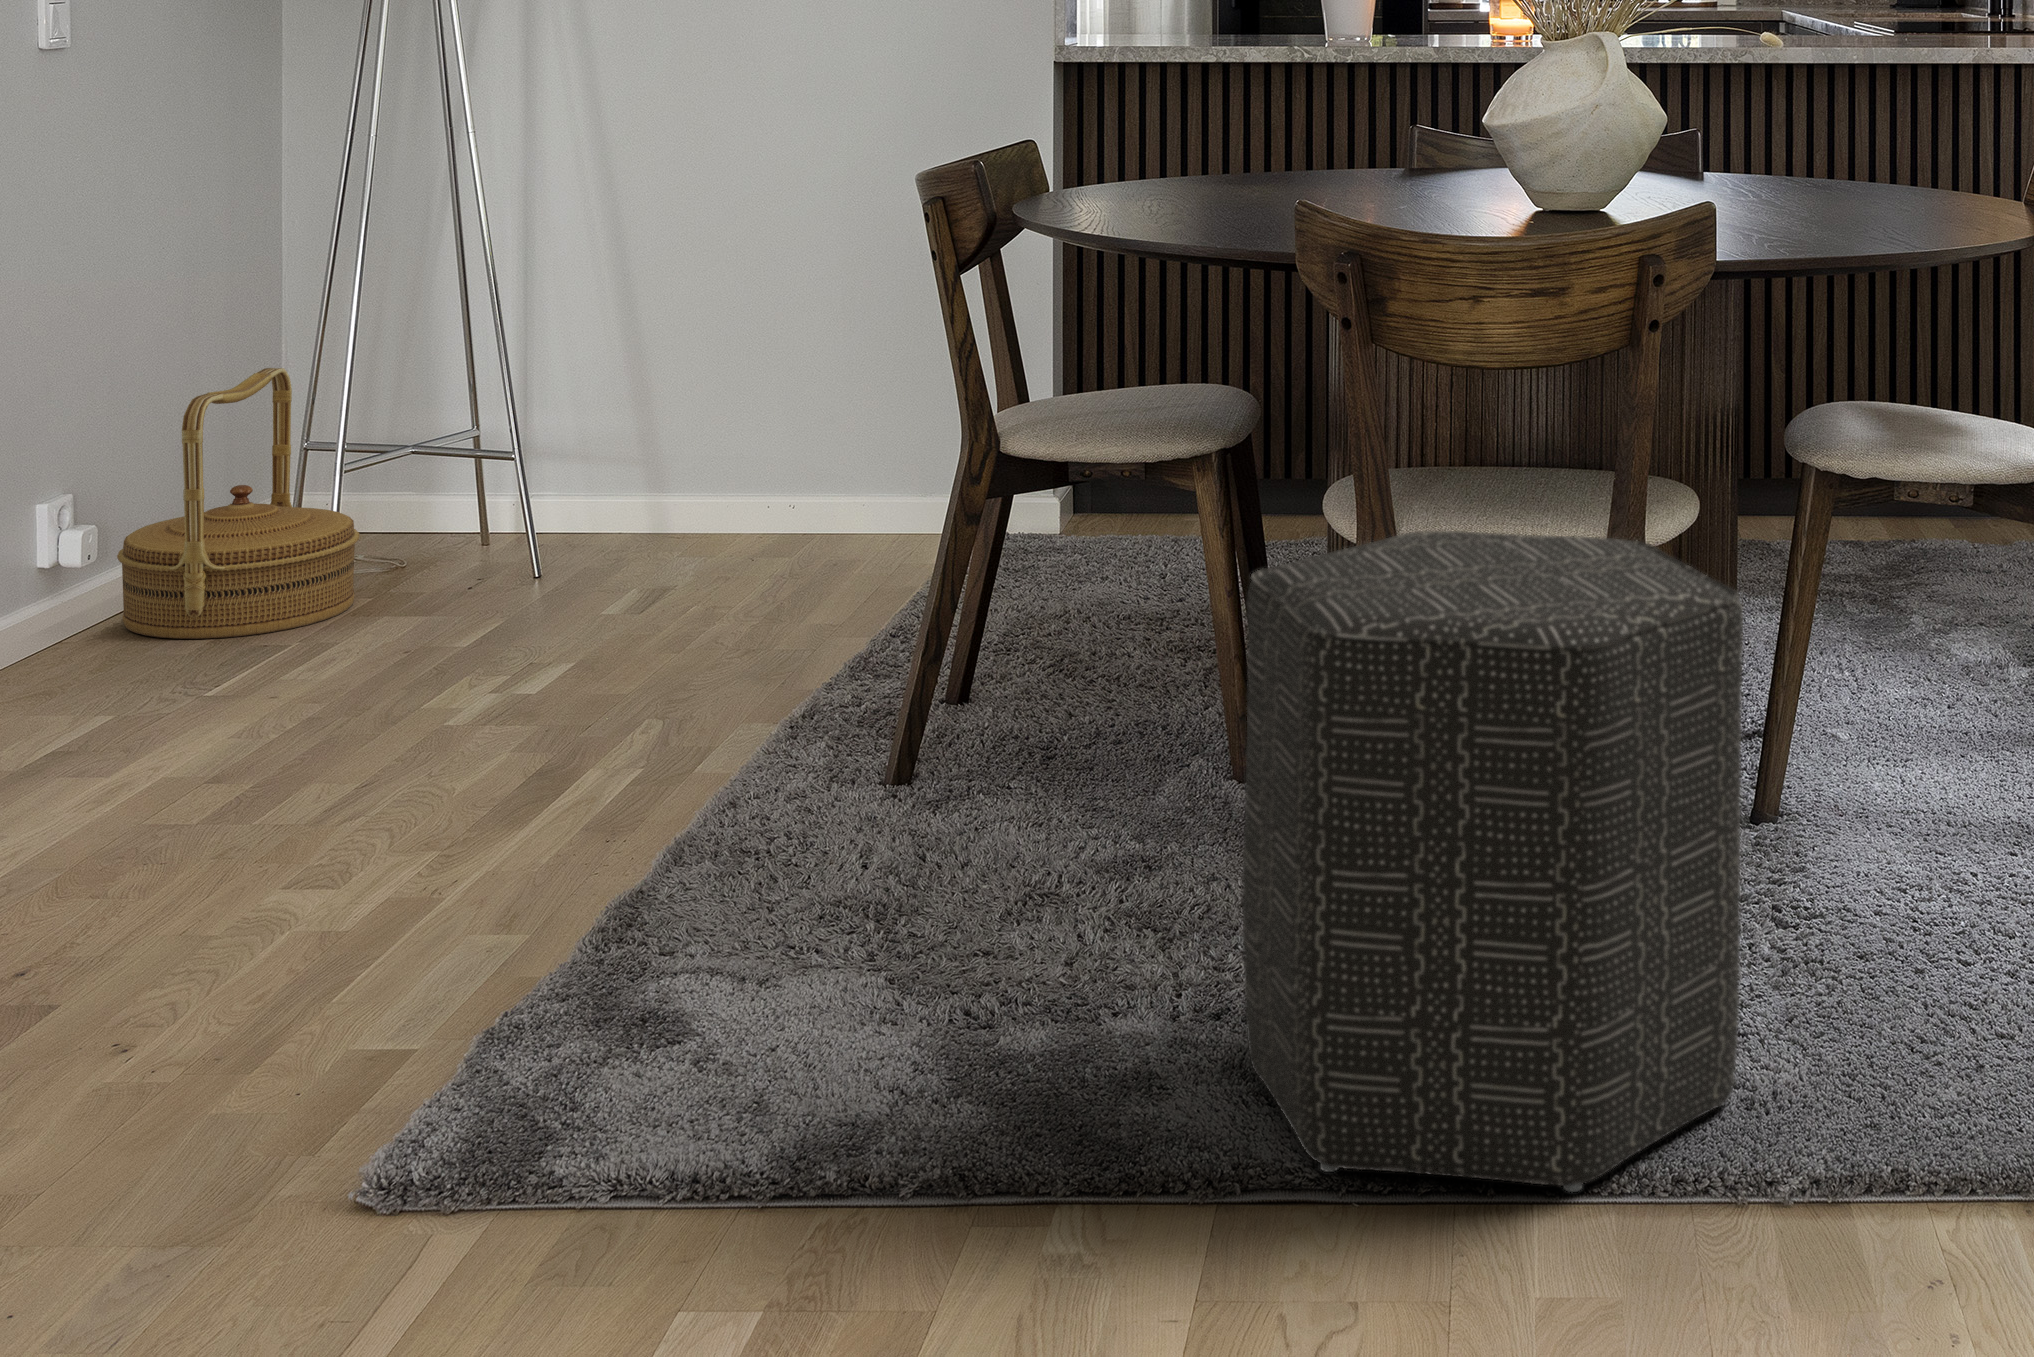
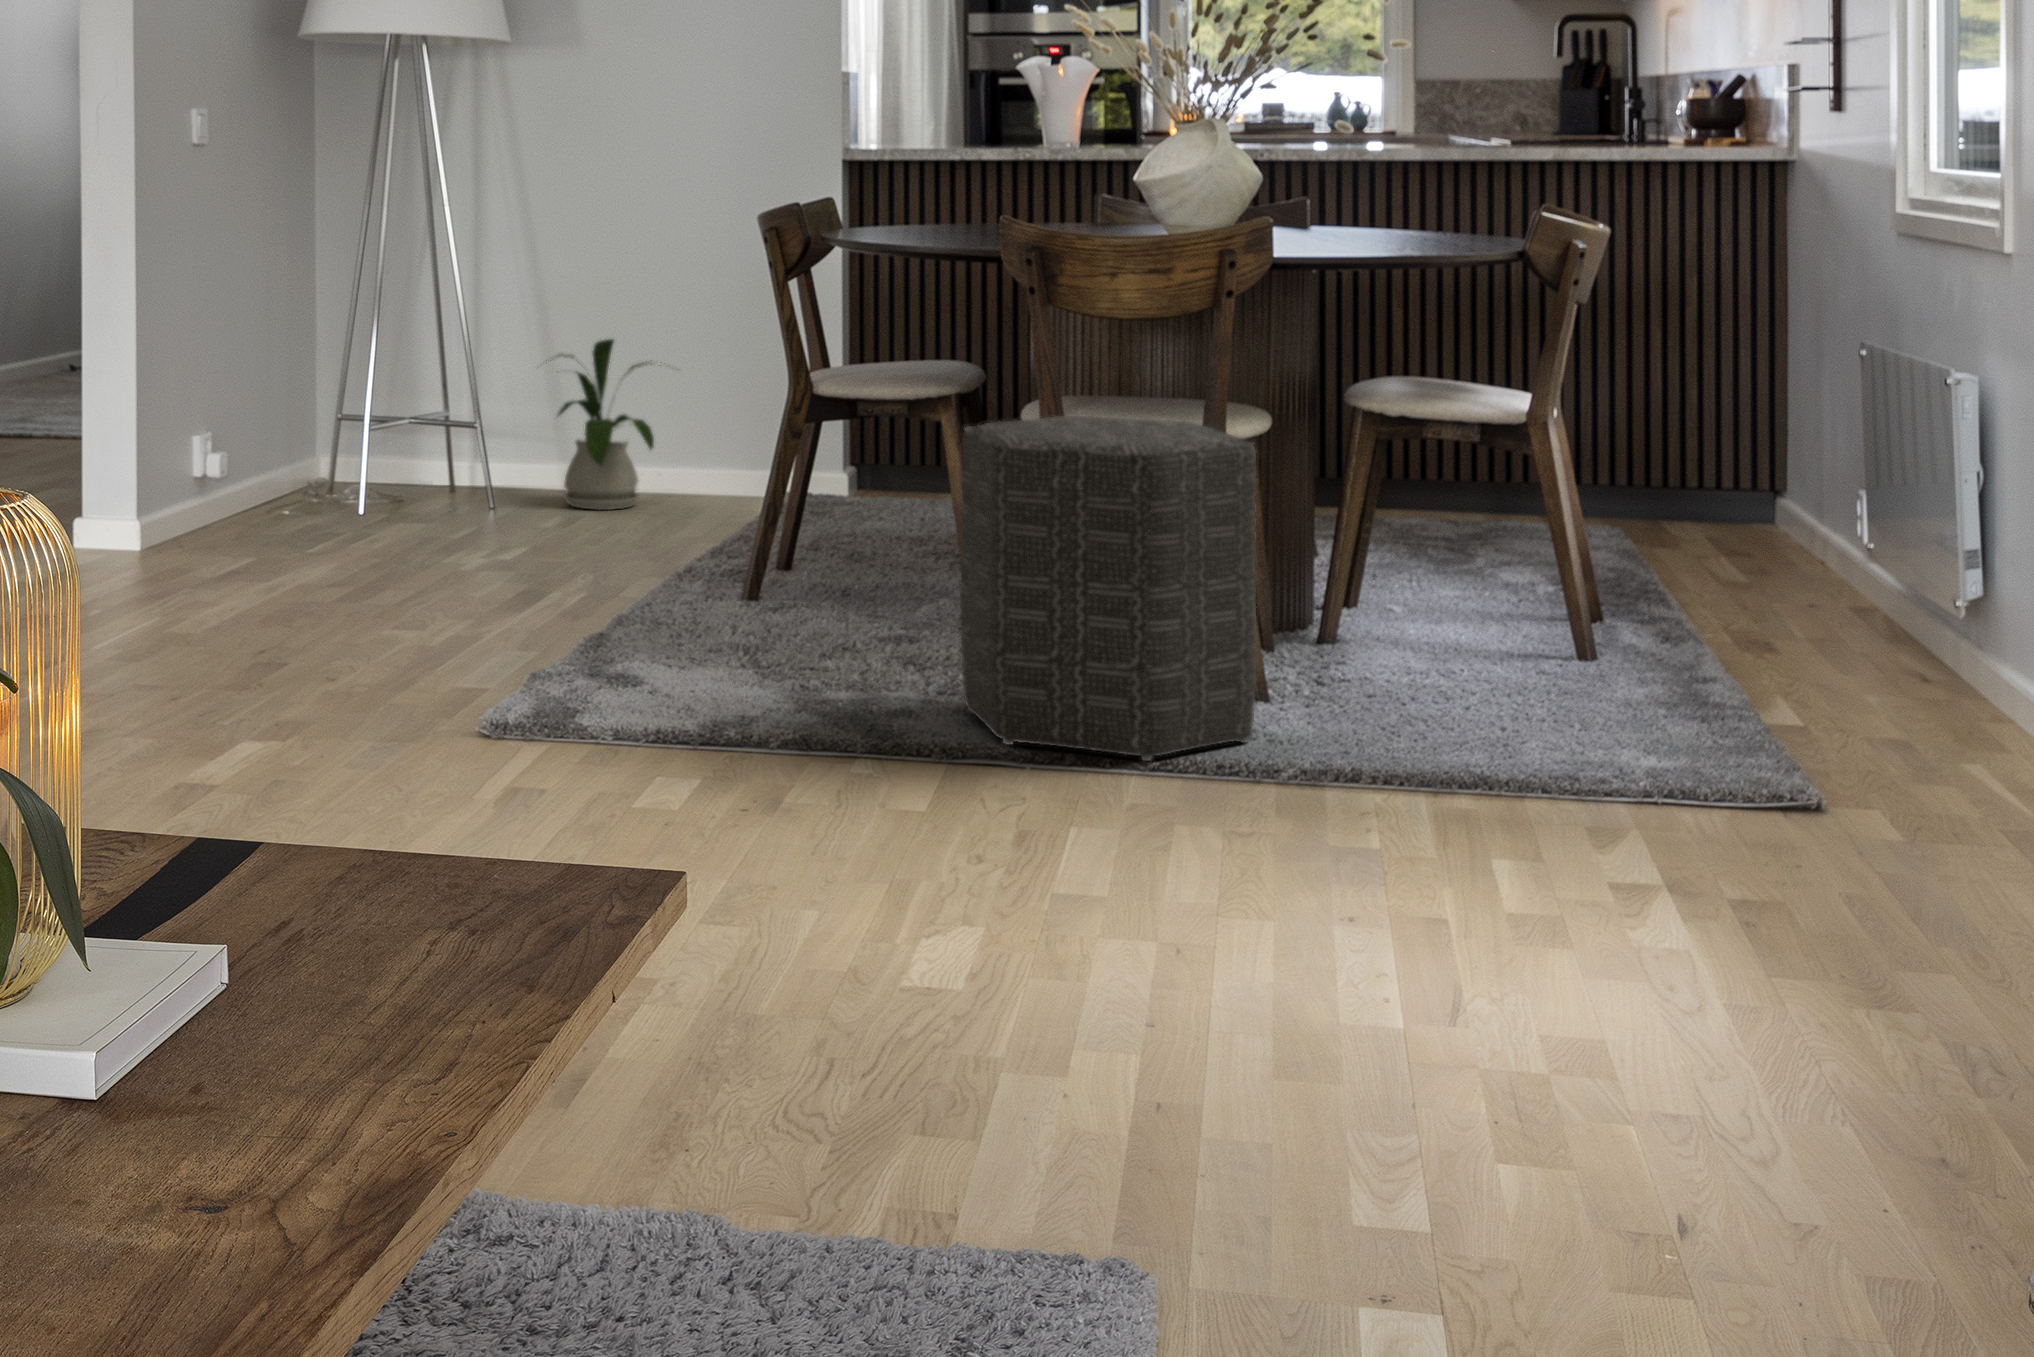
house plant: none [596,323,824,576] -> present [546,339,654,510]
woven basket: present [117,368,359,639] -> none [255,361,393,523]

